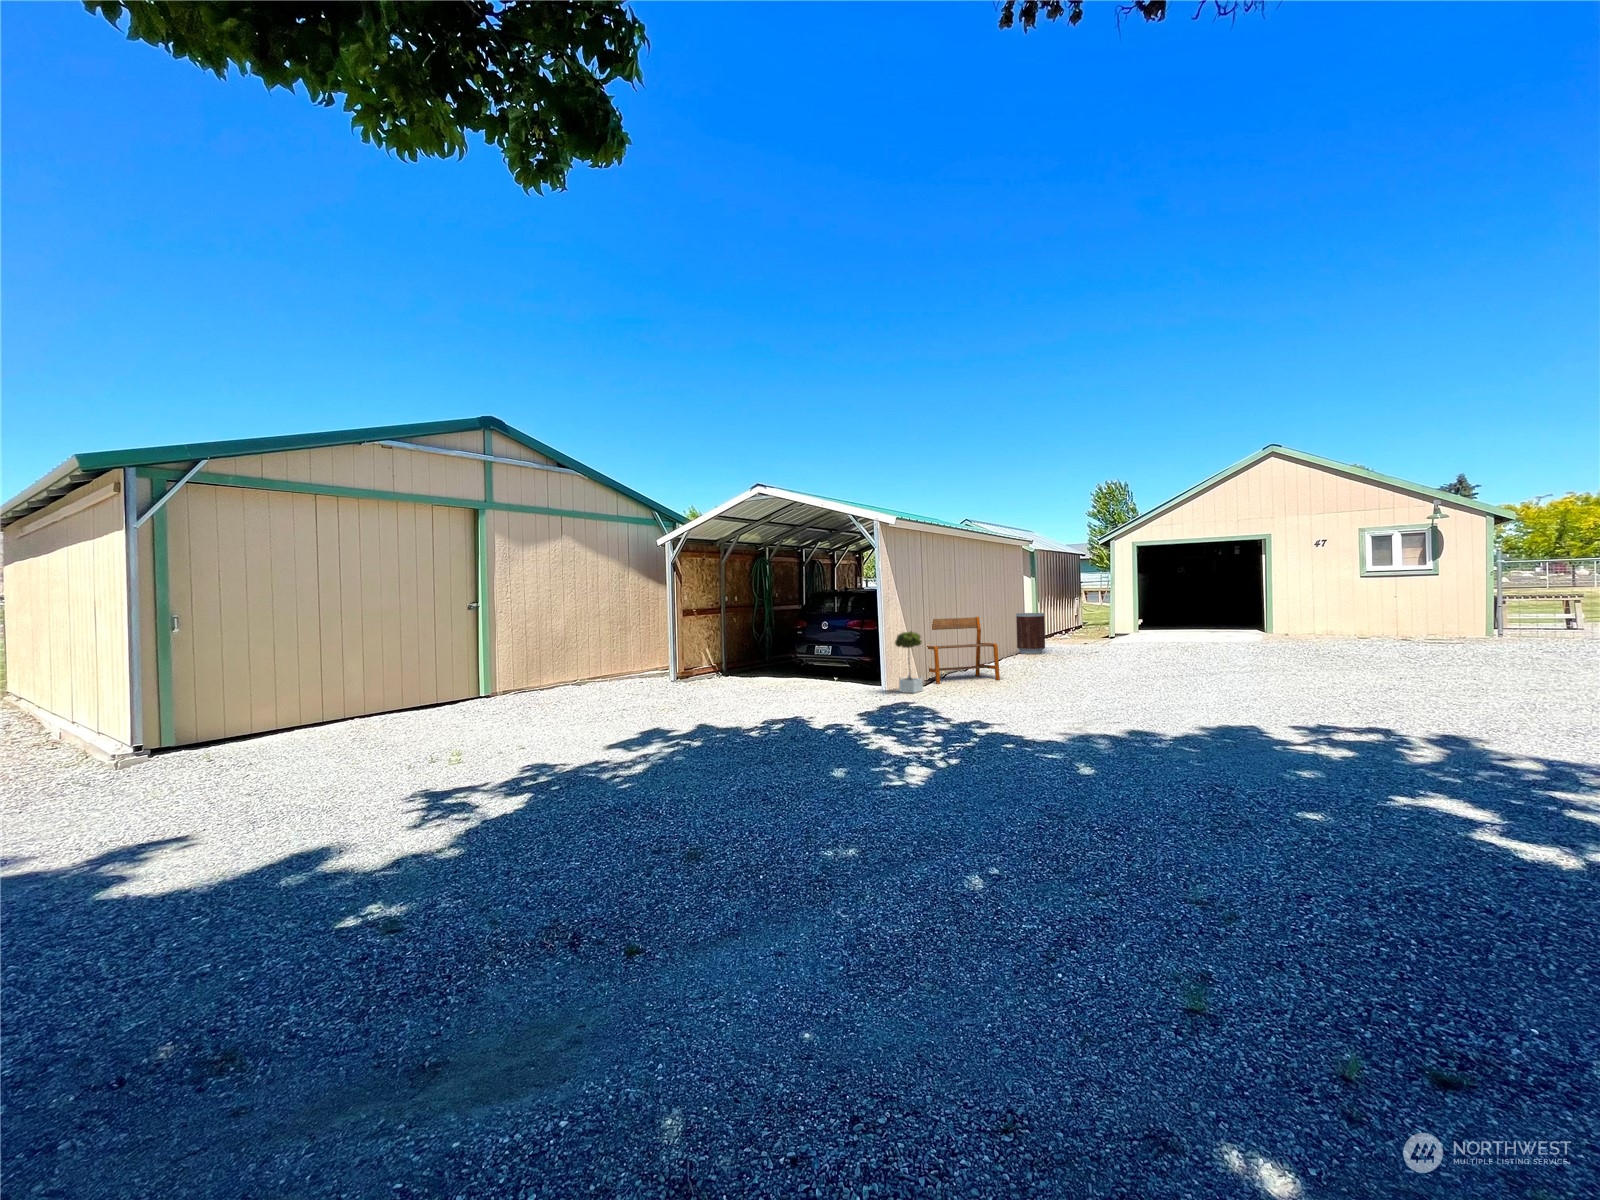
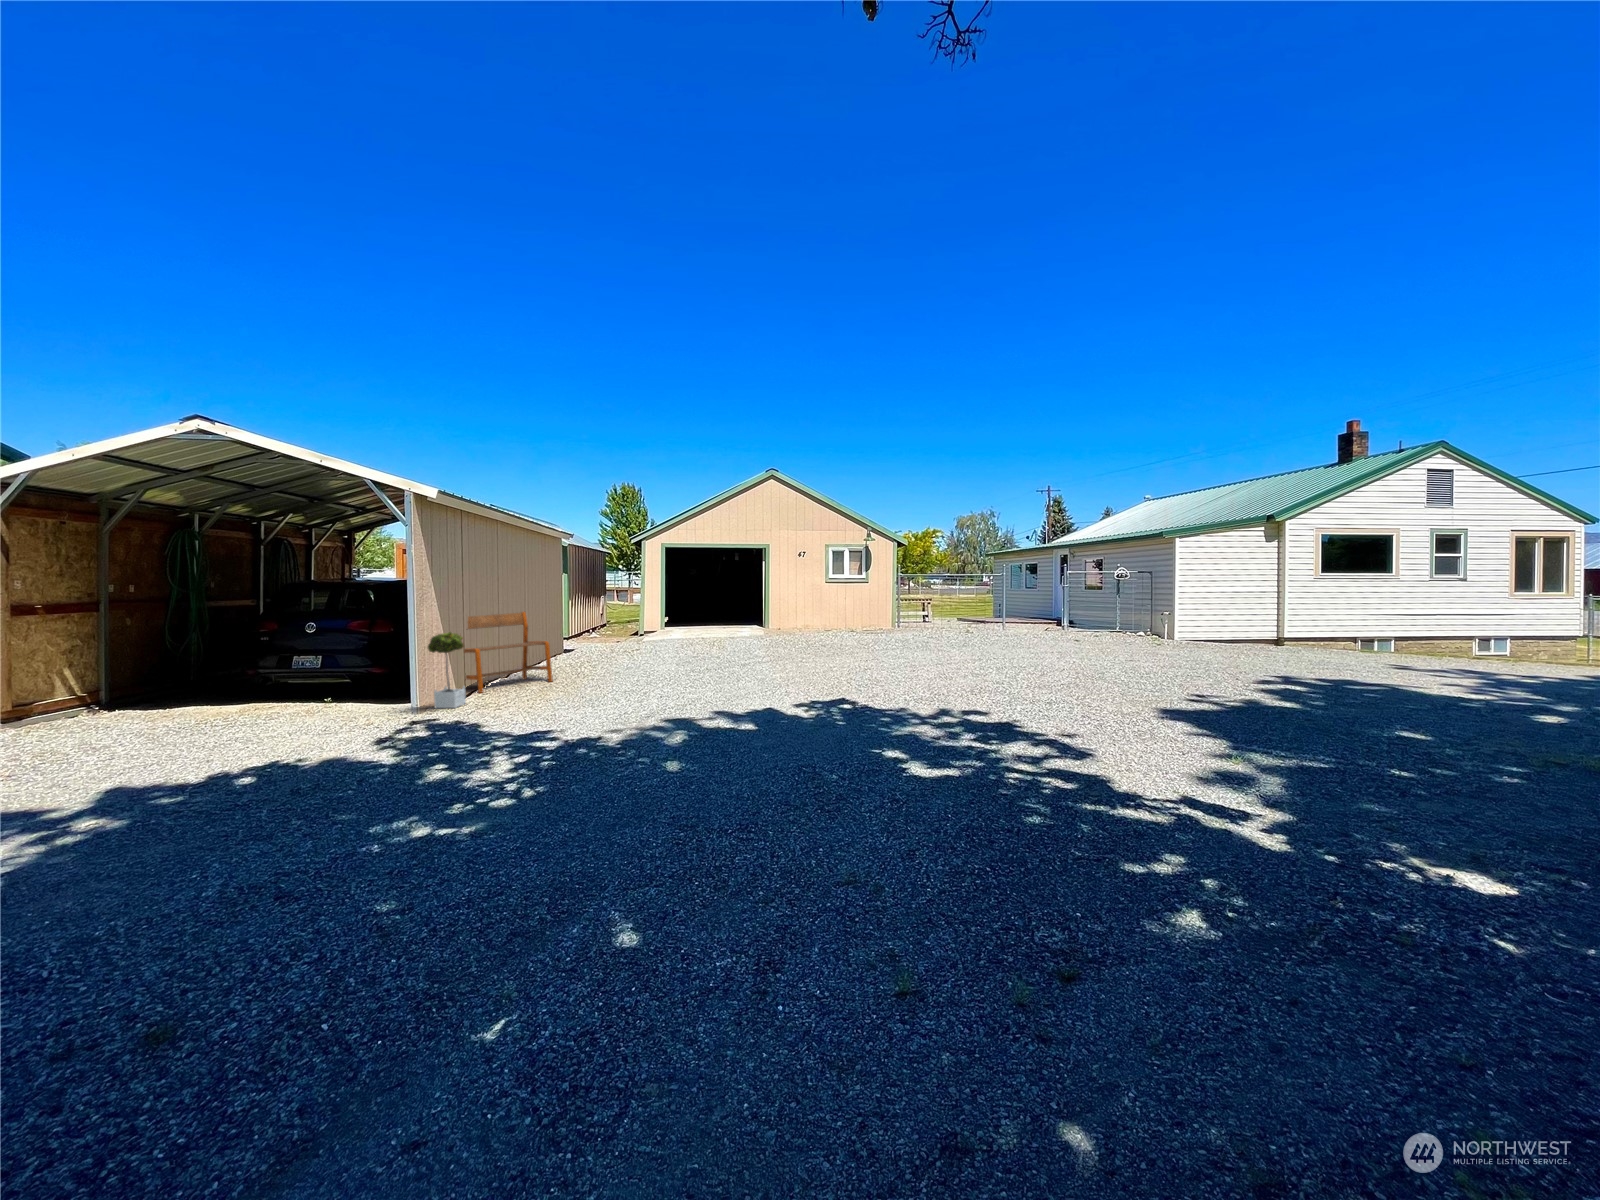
trash can: present [1016,613,1045,654] -> none [556,606,587,650]

